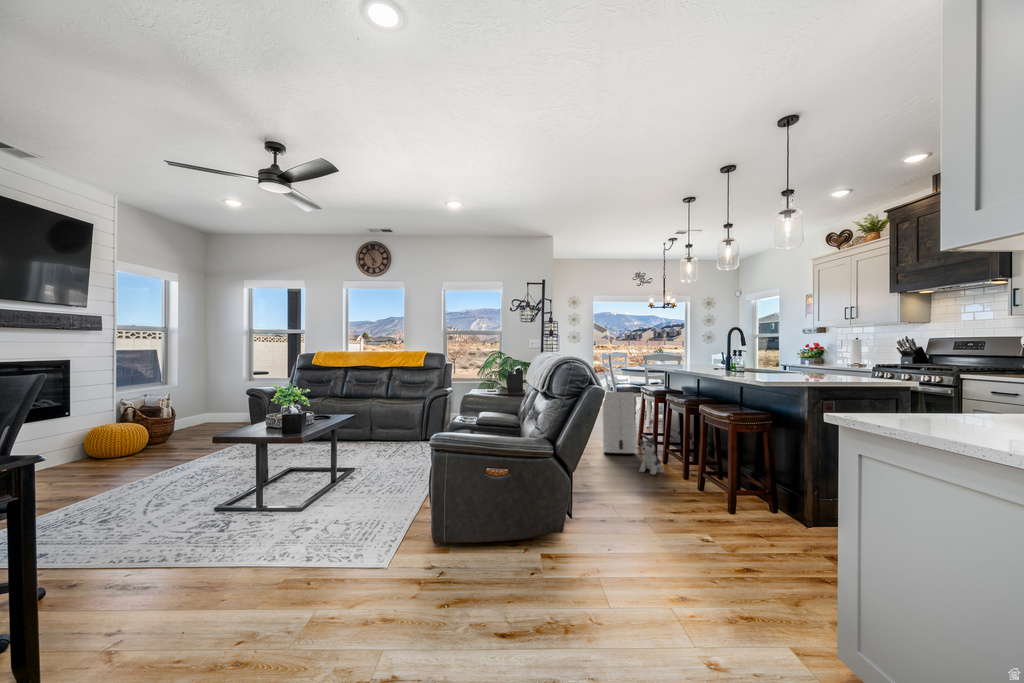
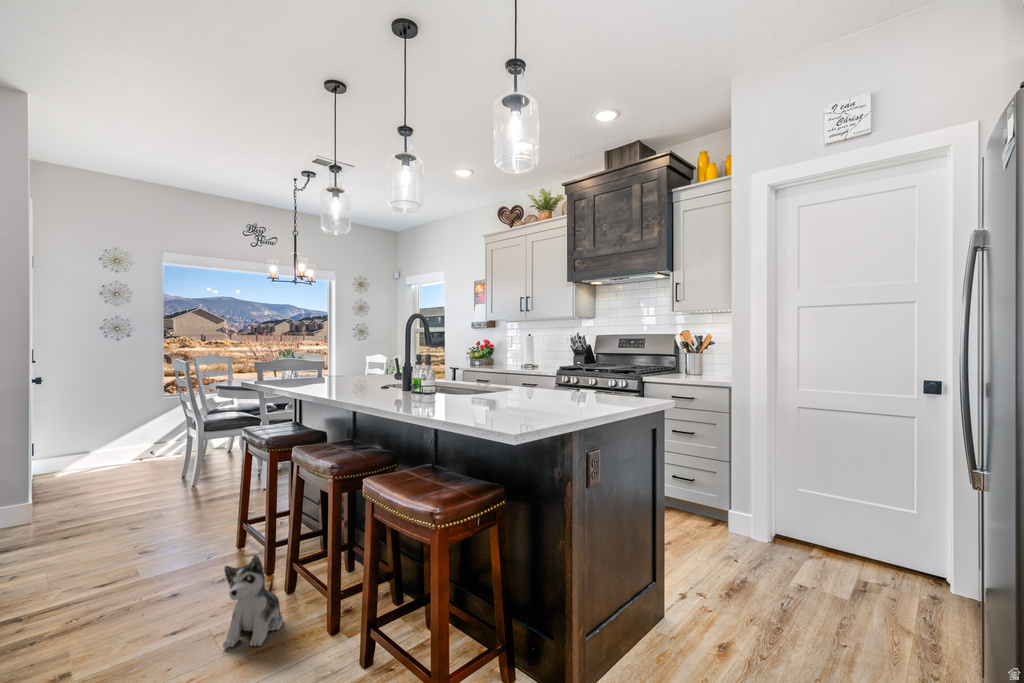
air purifier: present [603,392,635,453] -> none [142,445,227,596]

